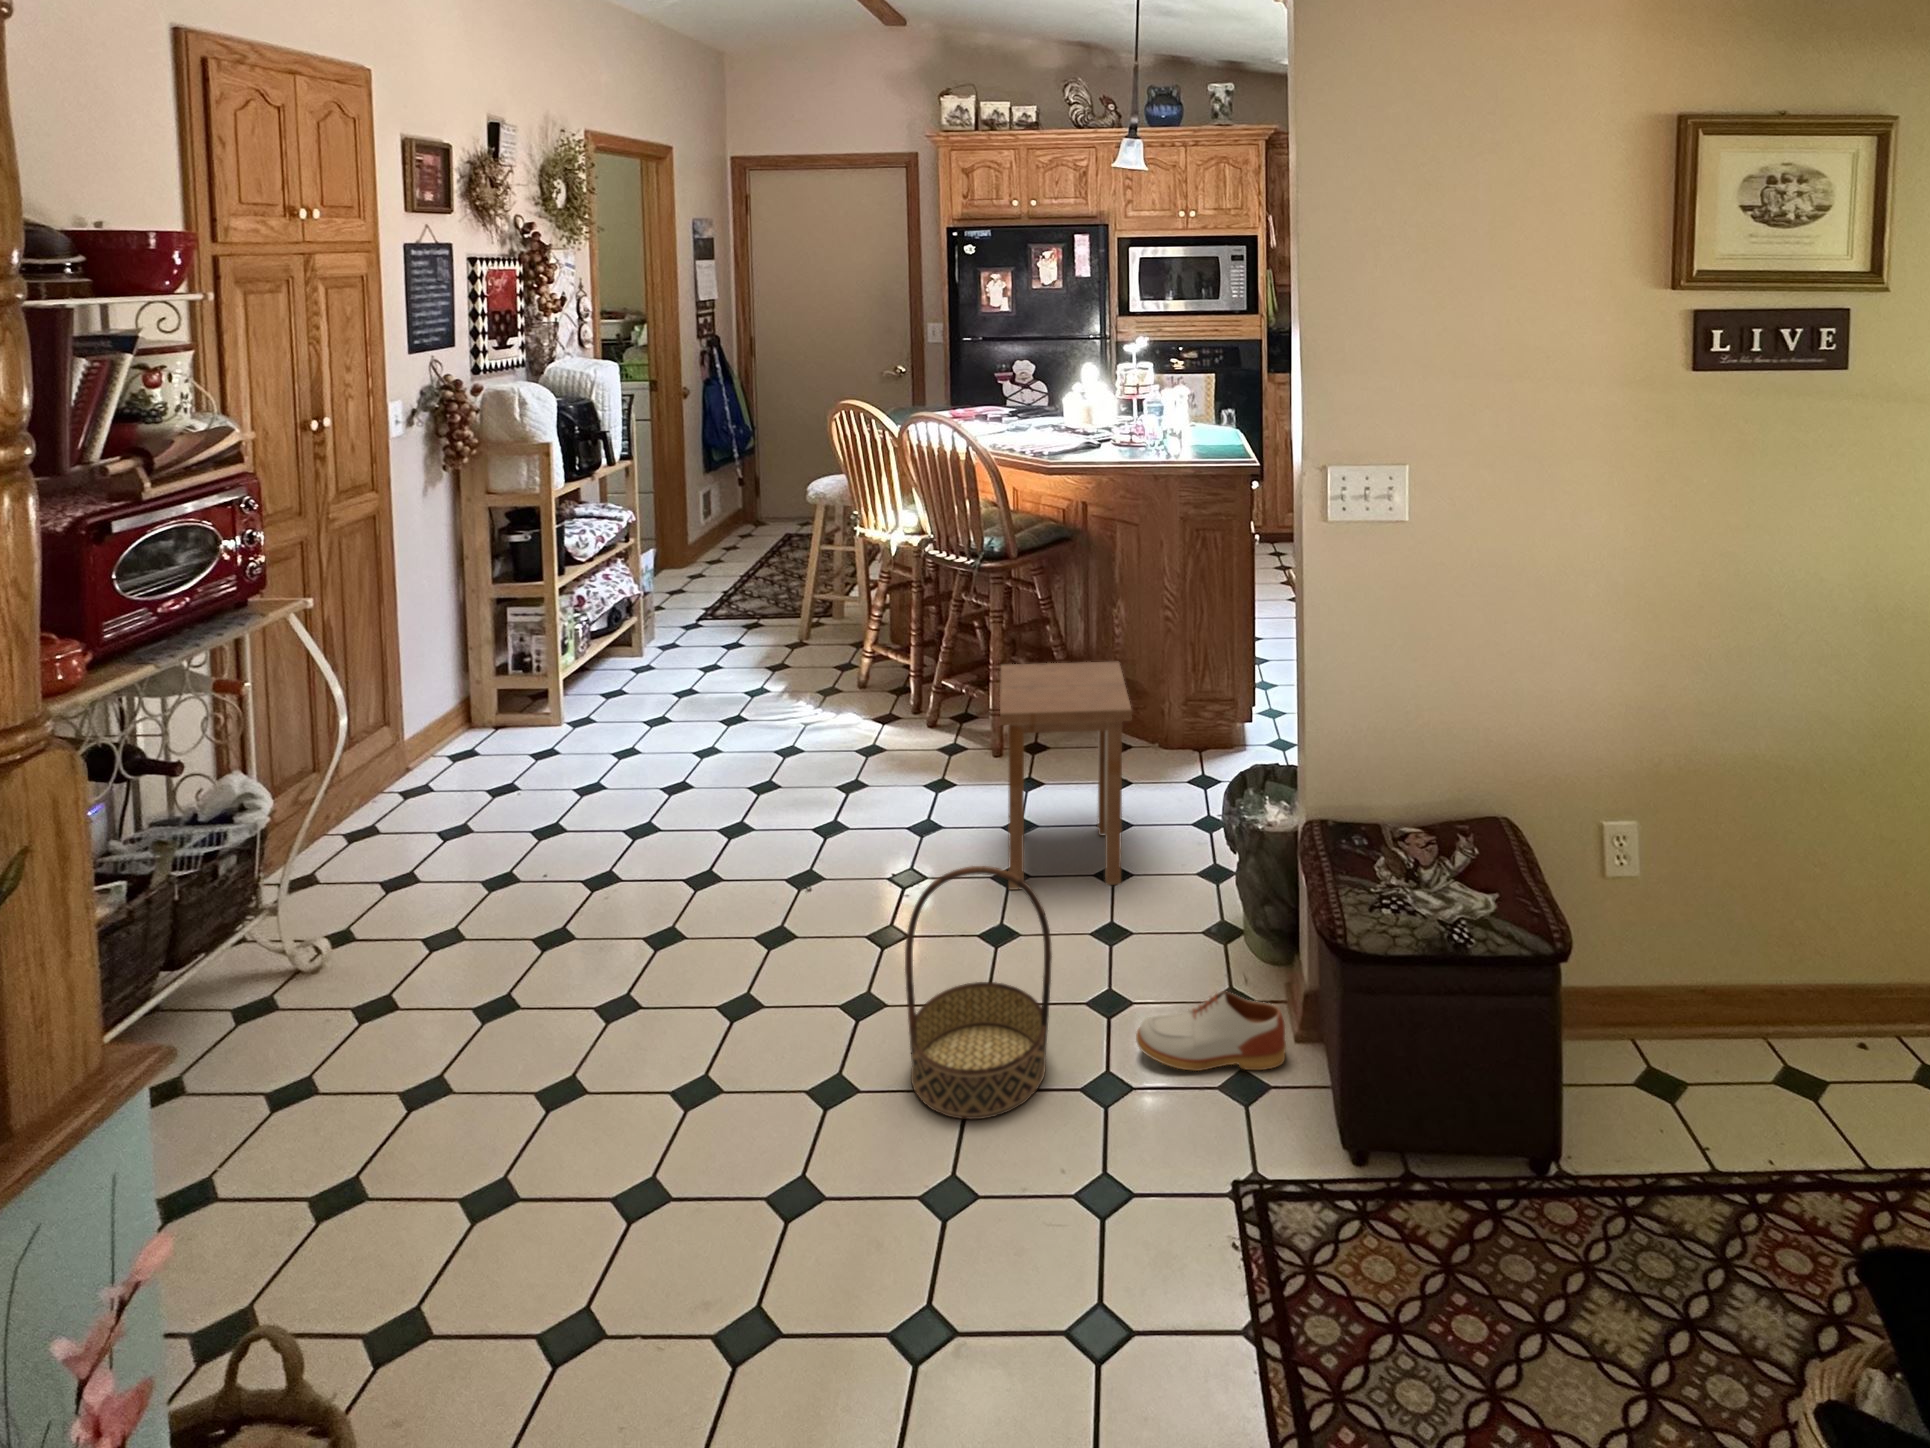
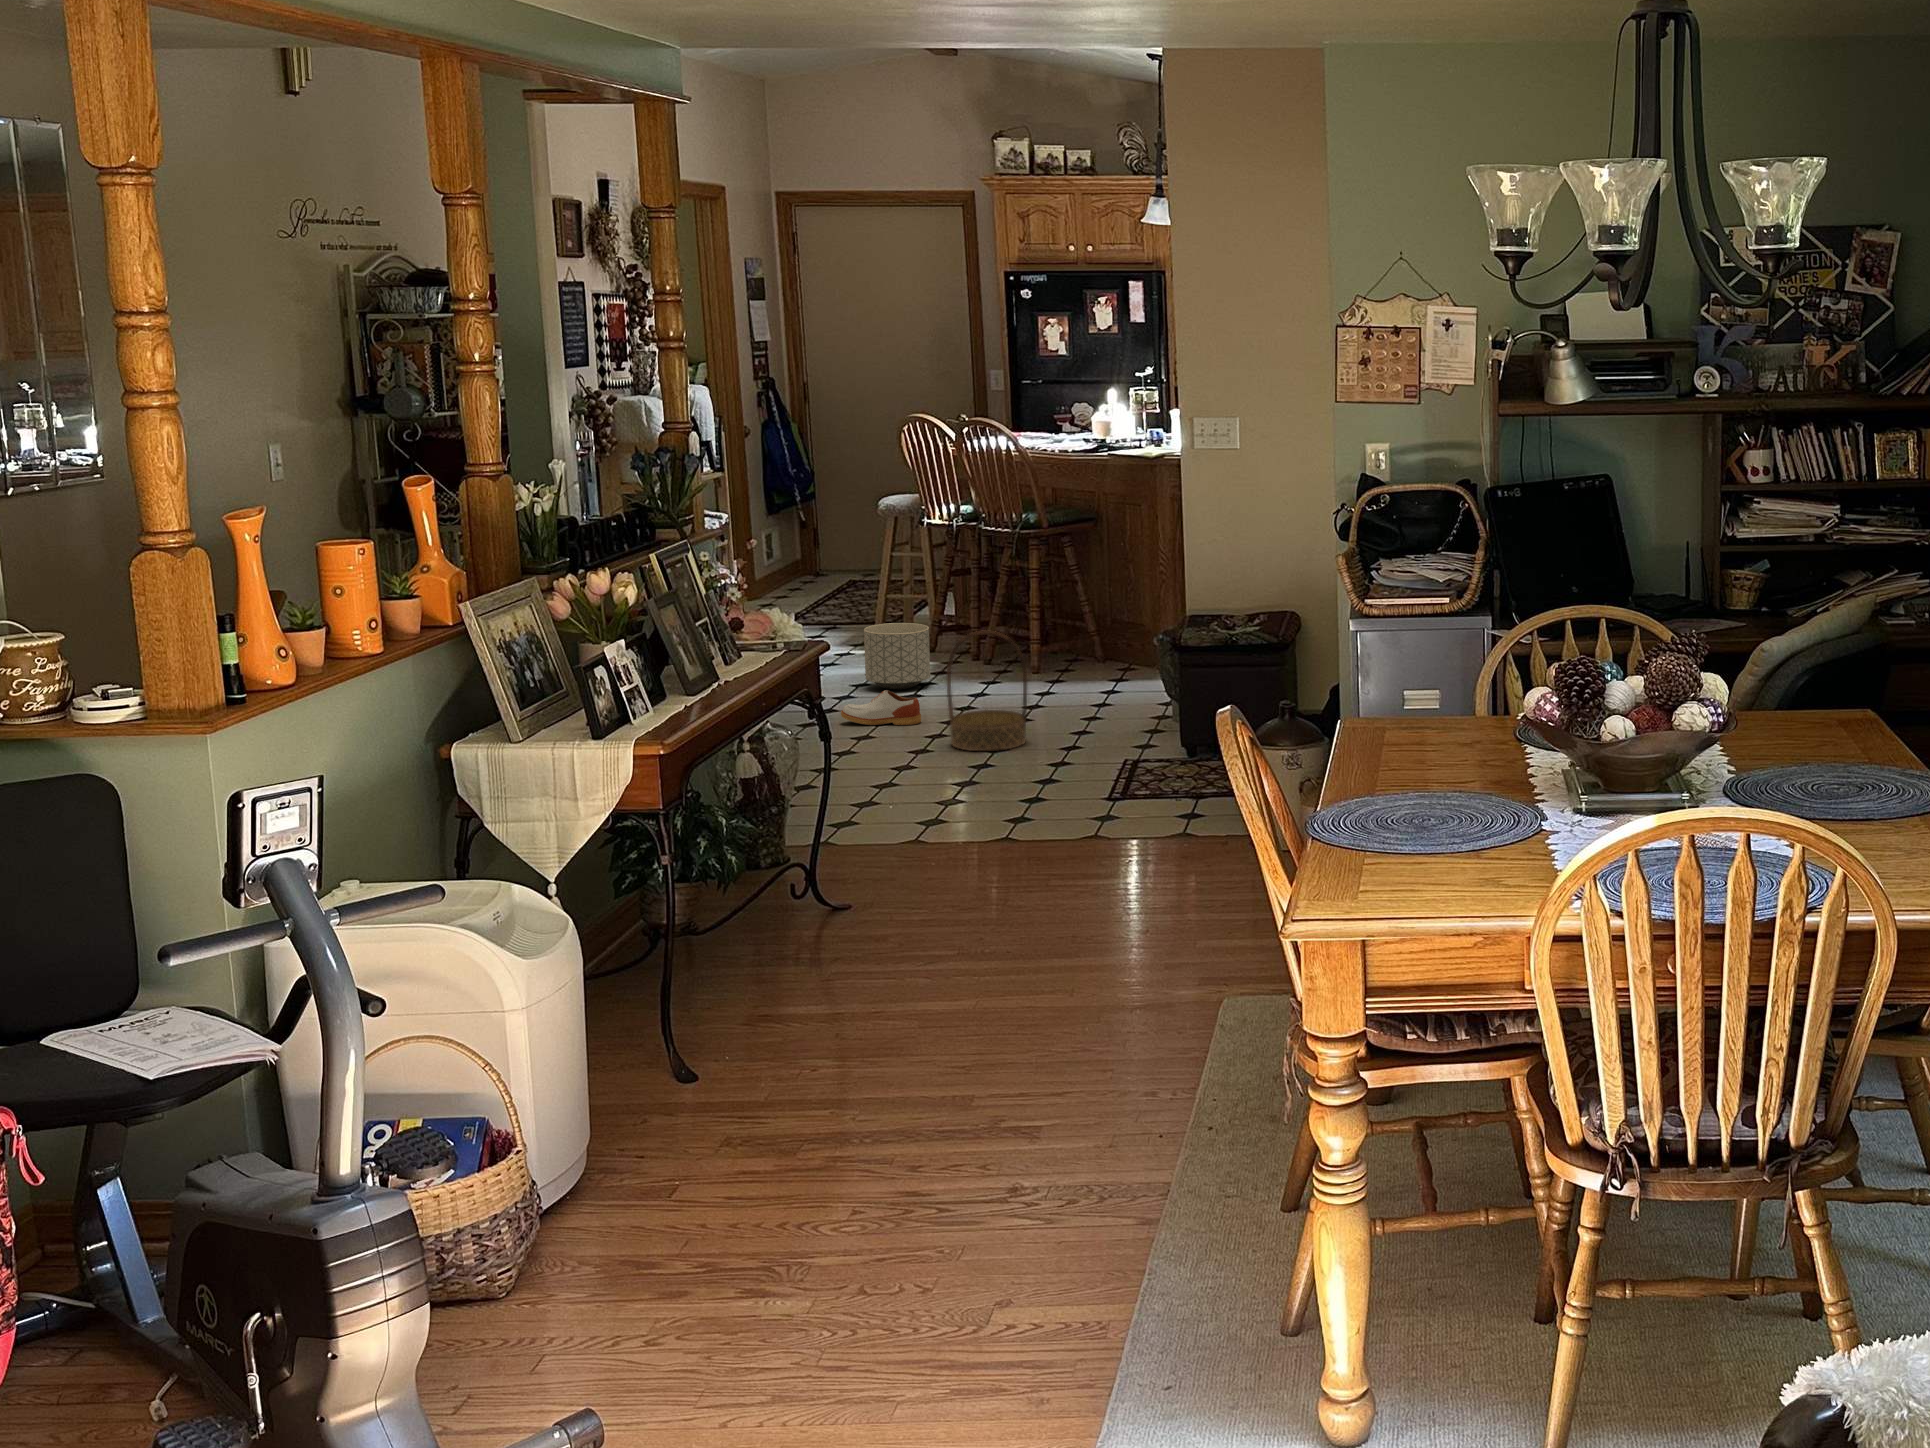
stool: present [1000,662,1132,890] -> none [1011,579,1100,708]
planter: none [779,706,870,815] -> present [864,623,930,690]
shoe: present [1136,991,1286,1071] -> present [841,690,921,725]

